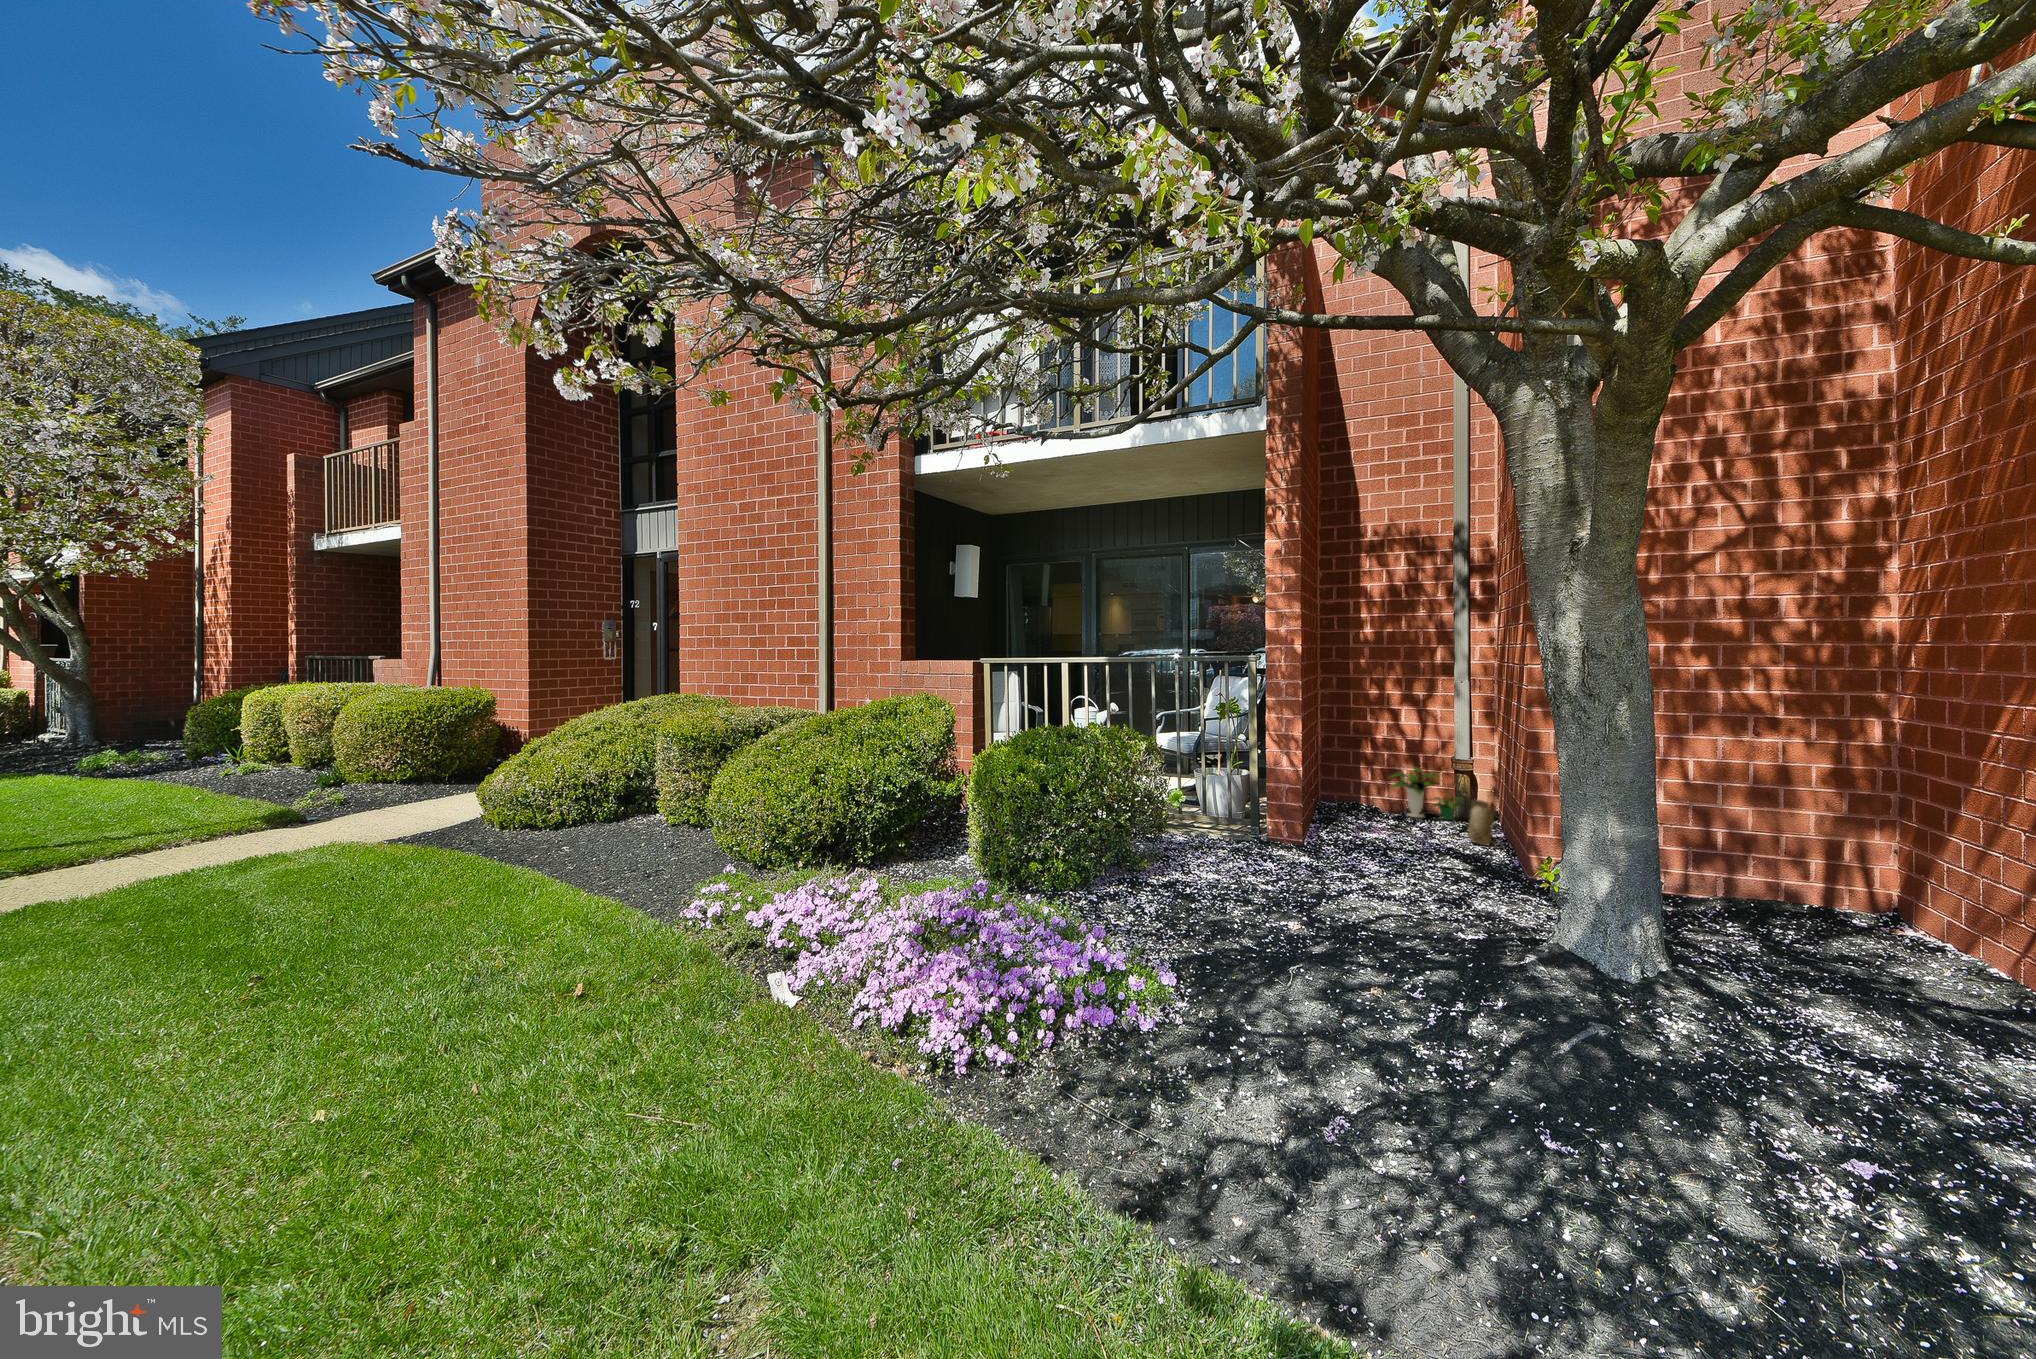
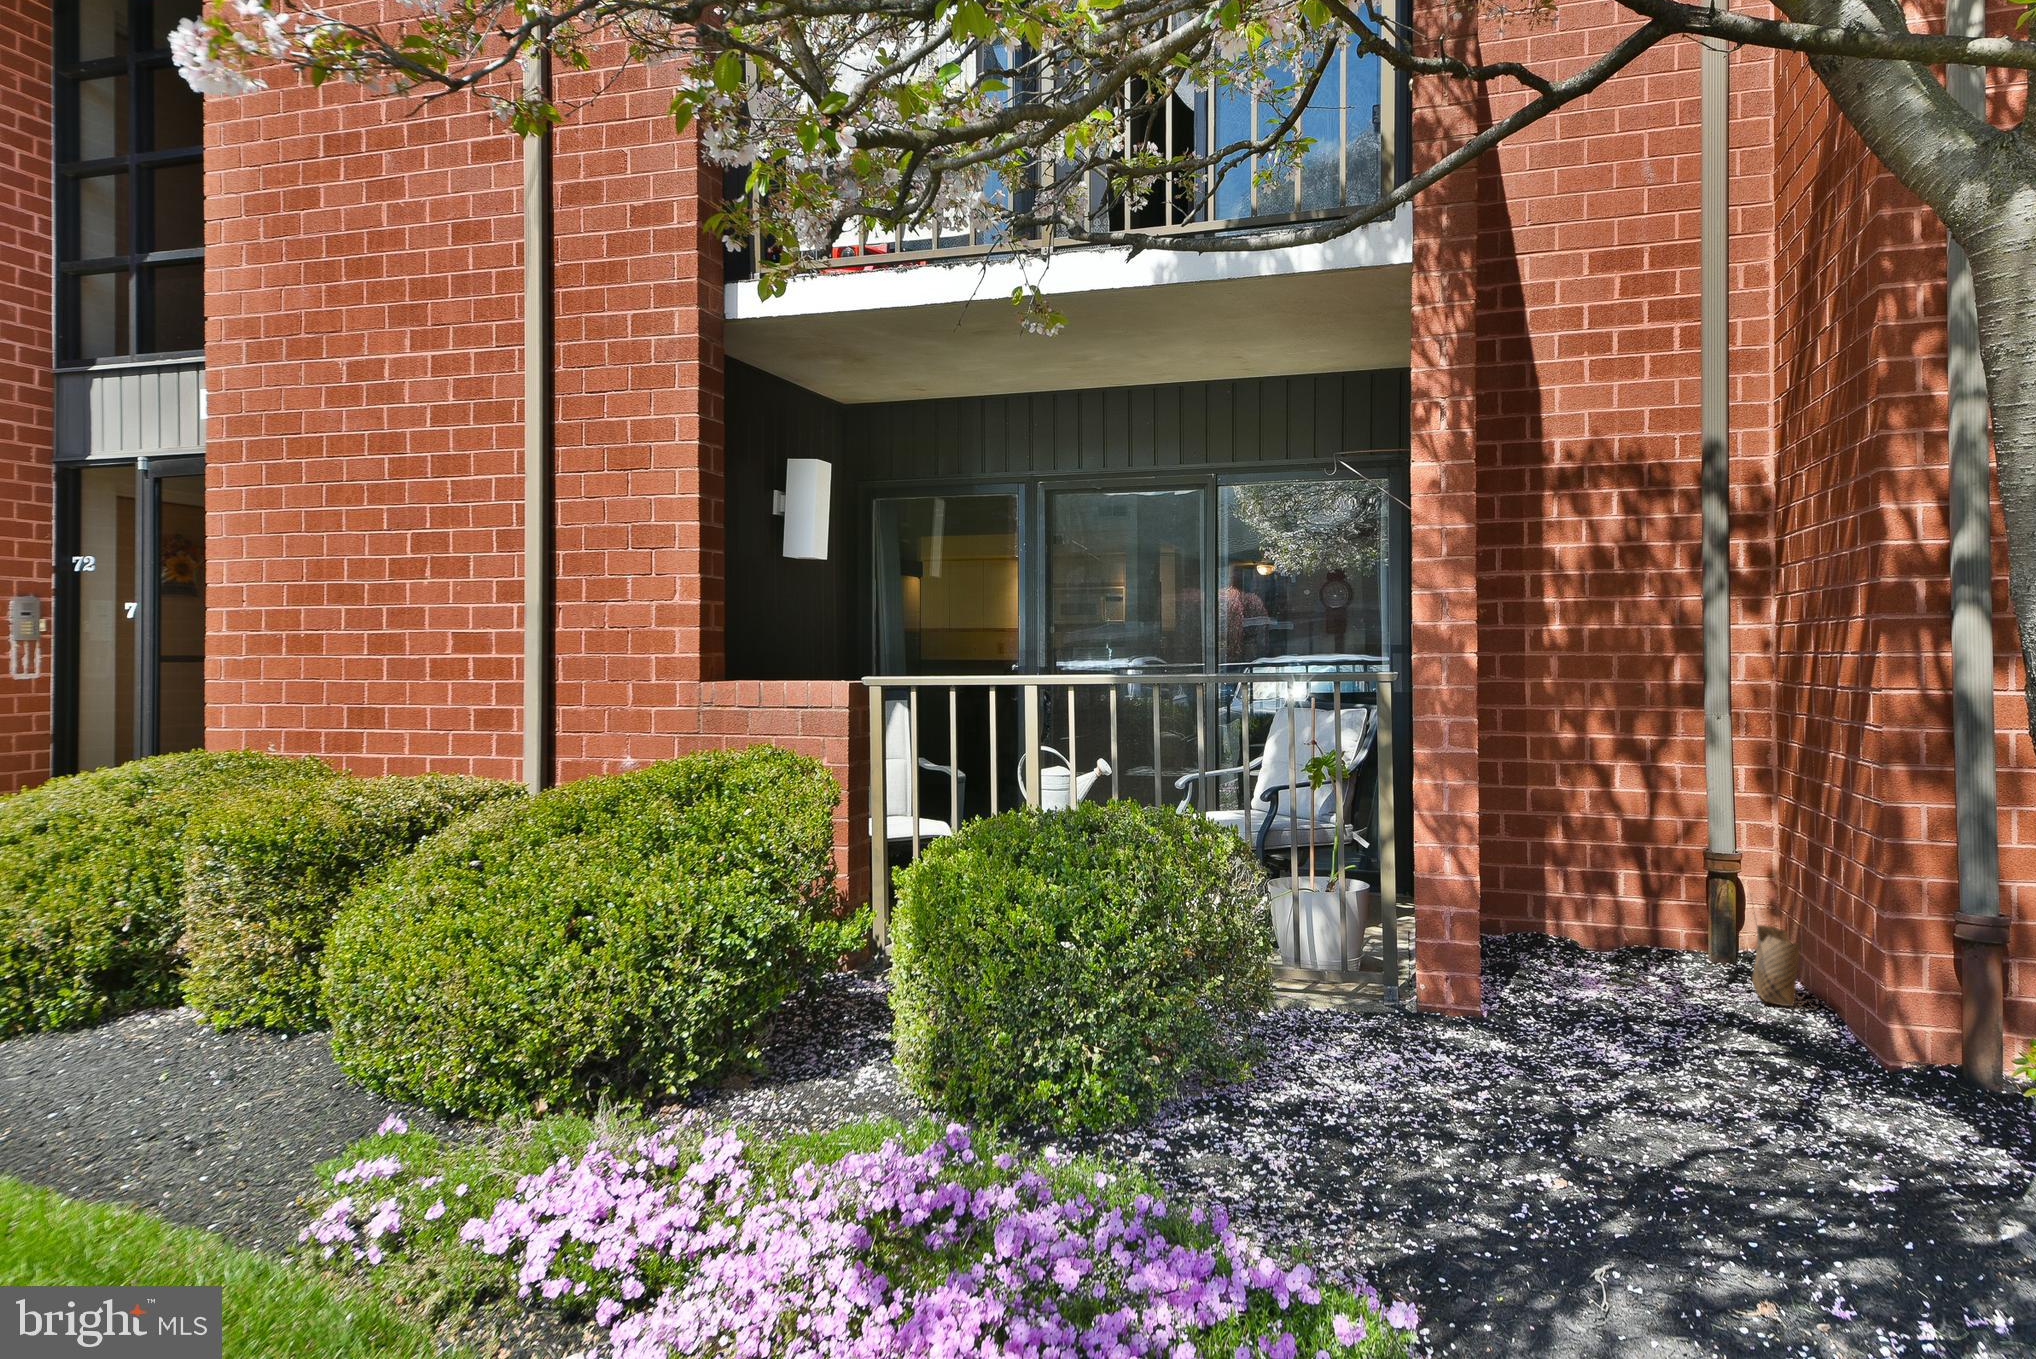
potted plant: present [1390,767,1461,820] -> none [1603,869,1735,961]

